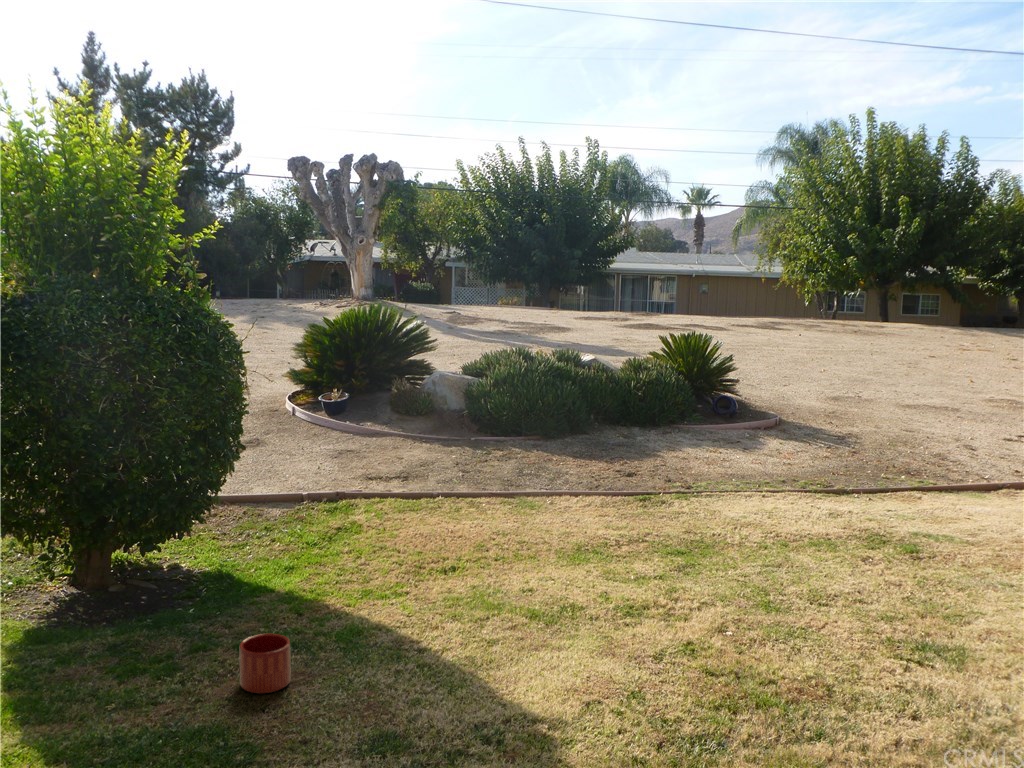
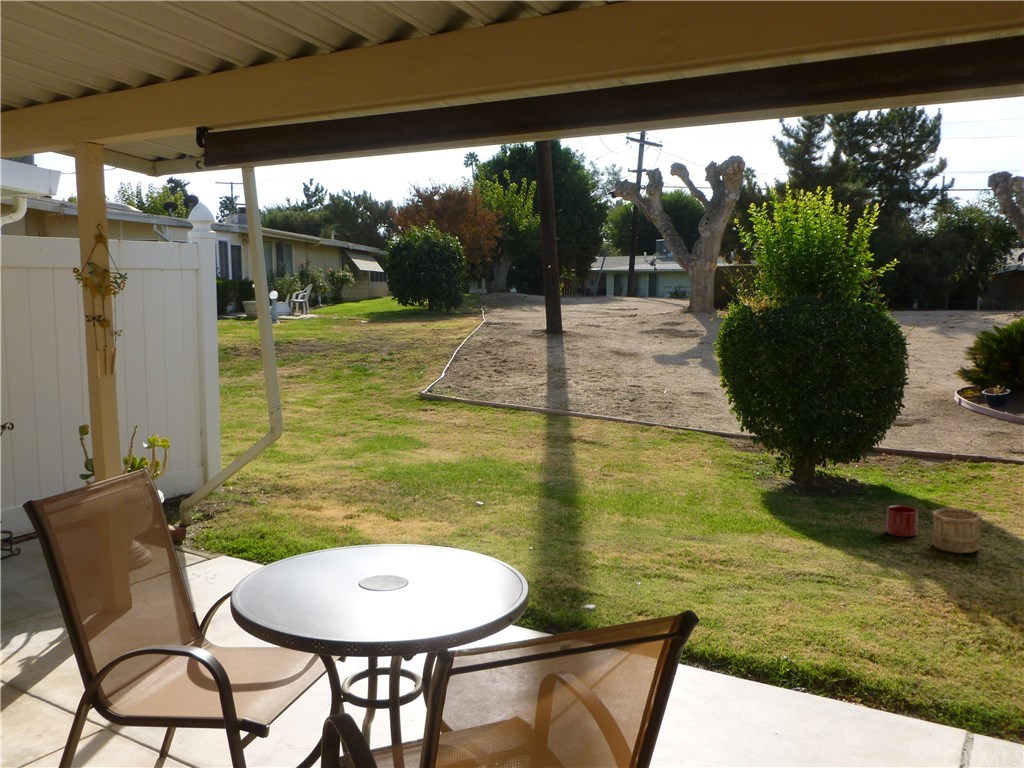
wooden bucket: none [315,629,394,714] -> present [932,508,982,553]

